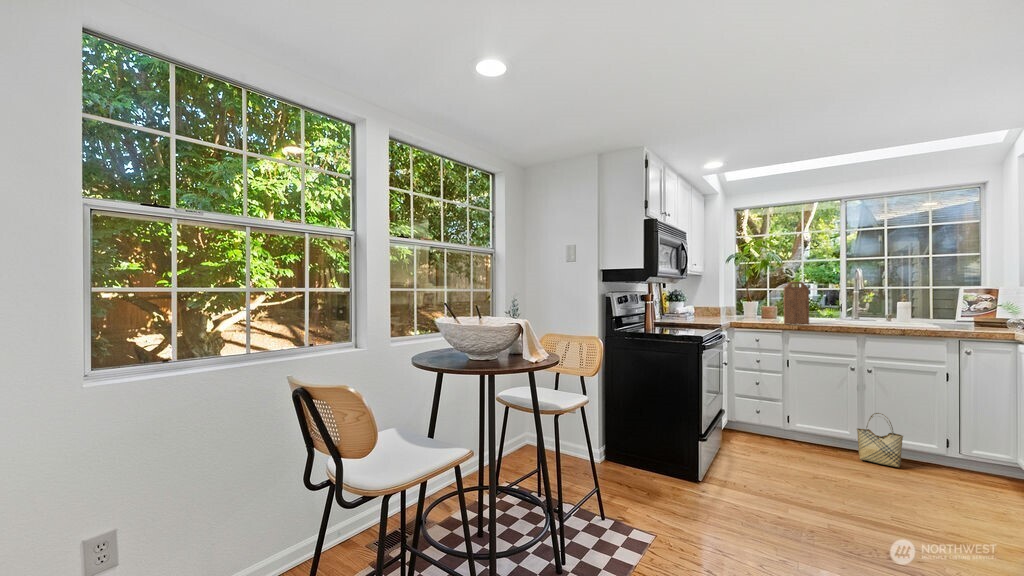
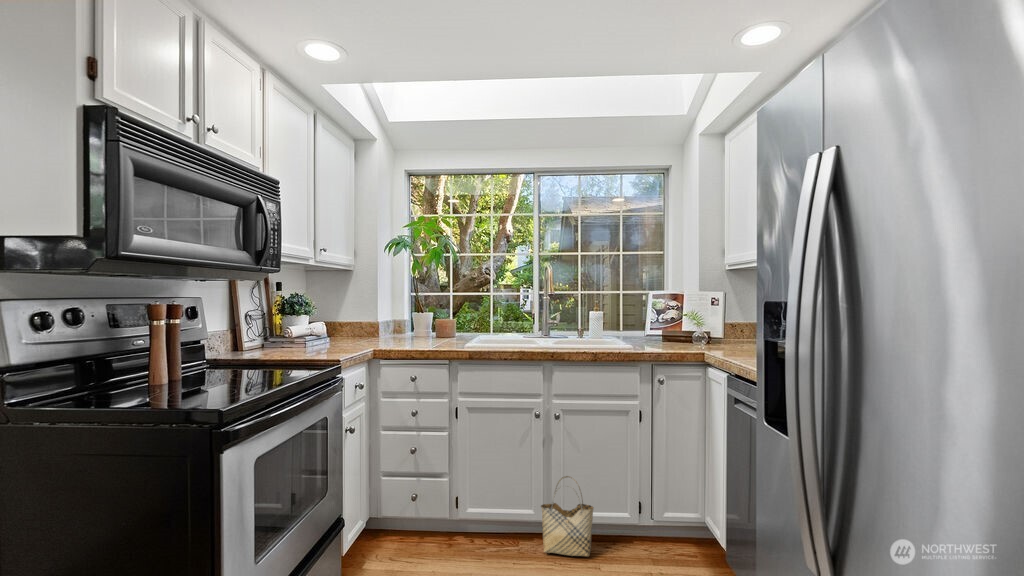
cutting board: present [784,282,809,324] -> none [452,283,486,350]

